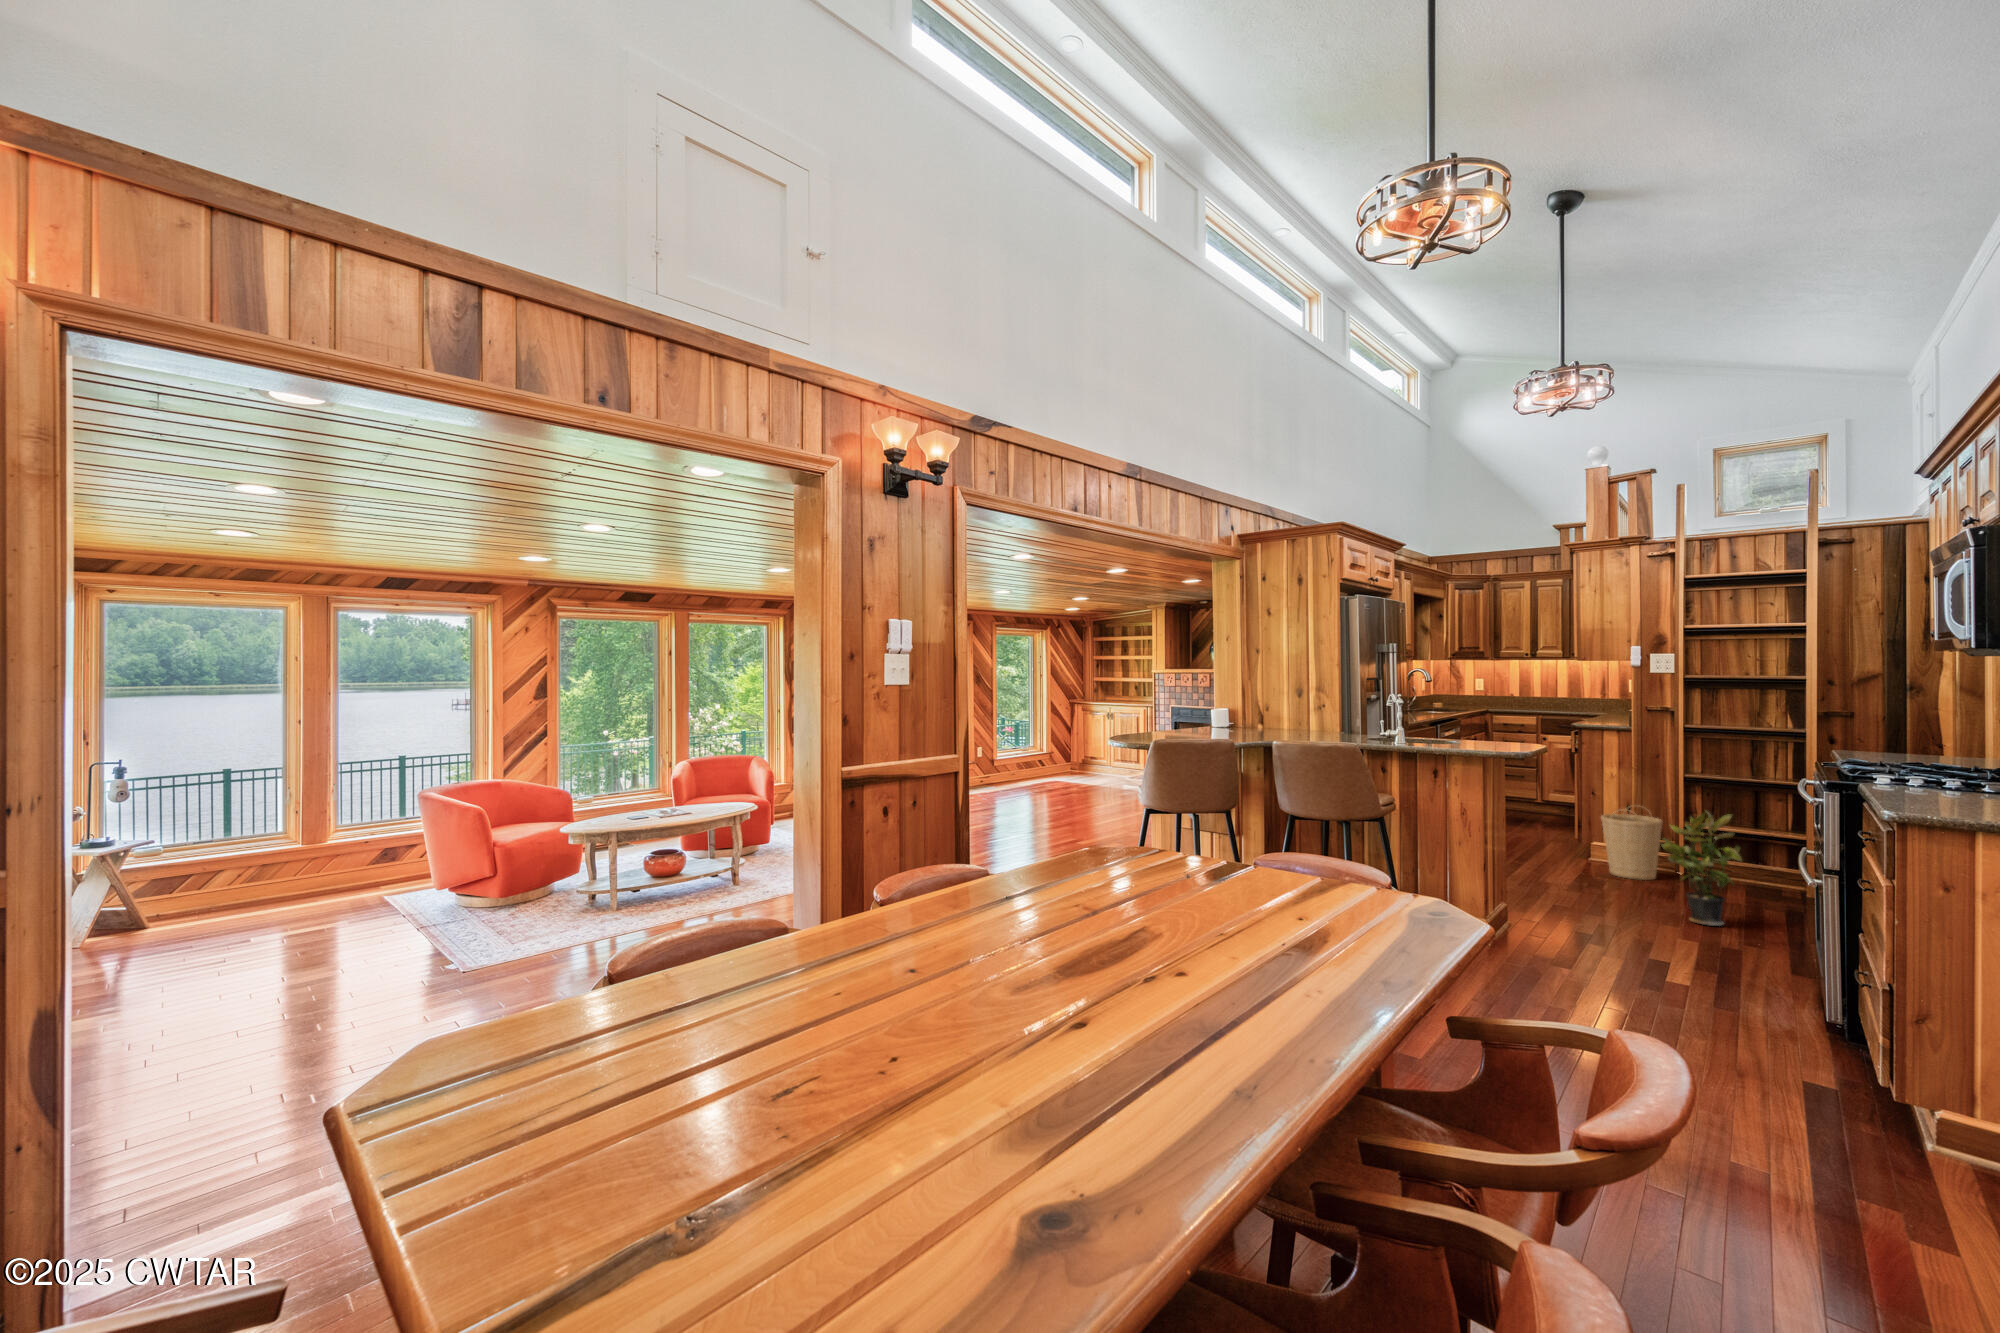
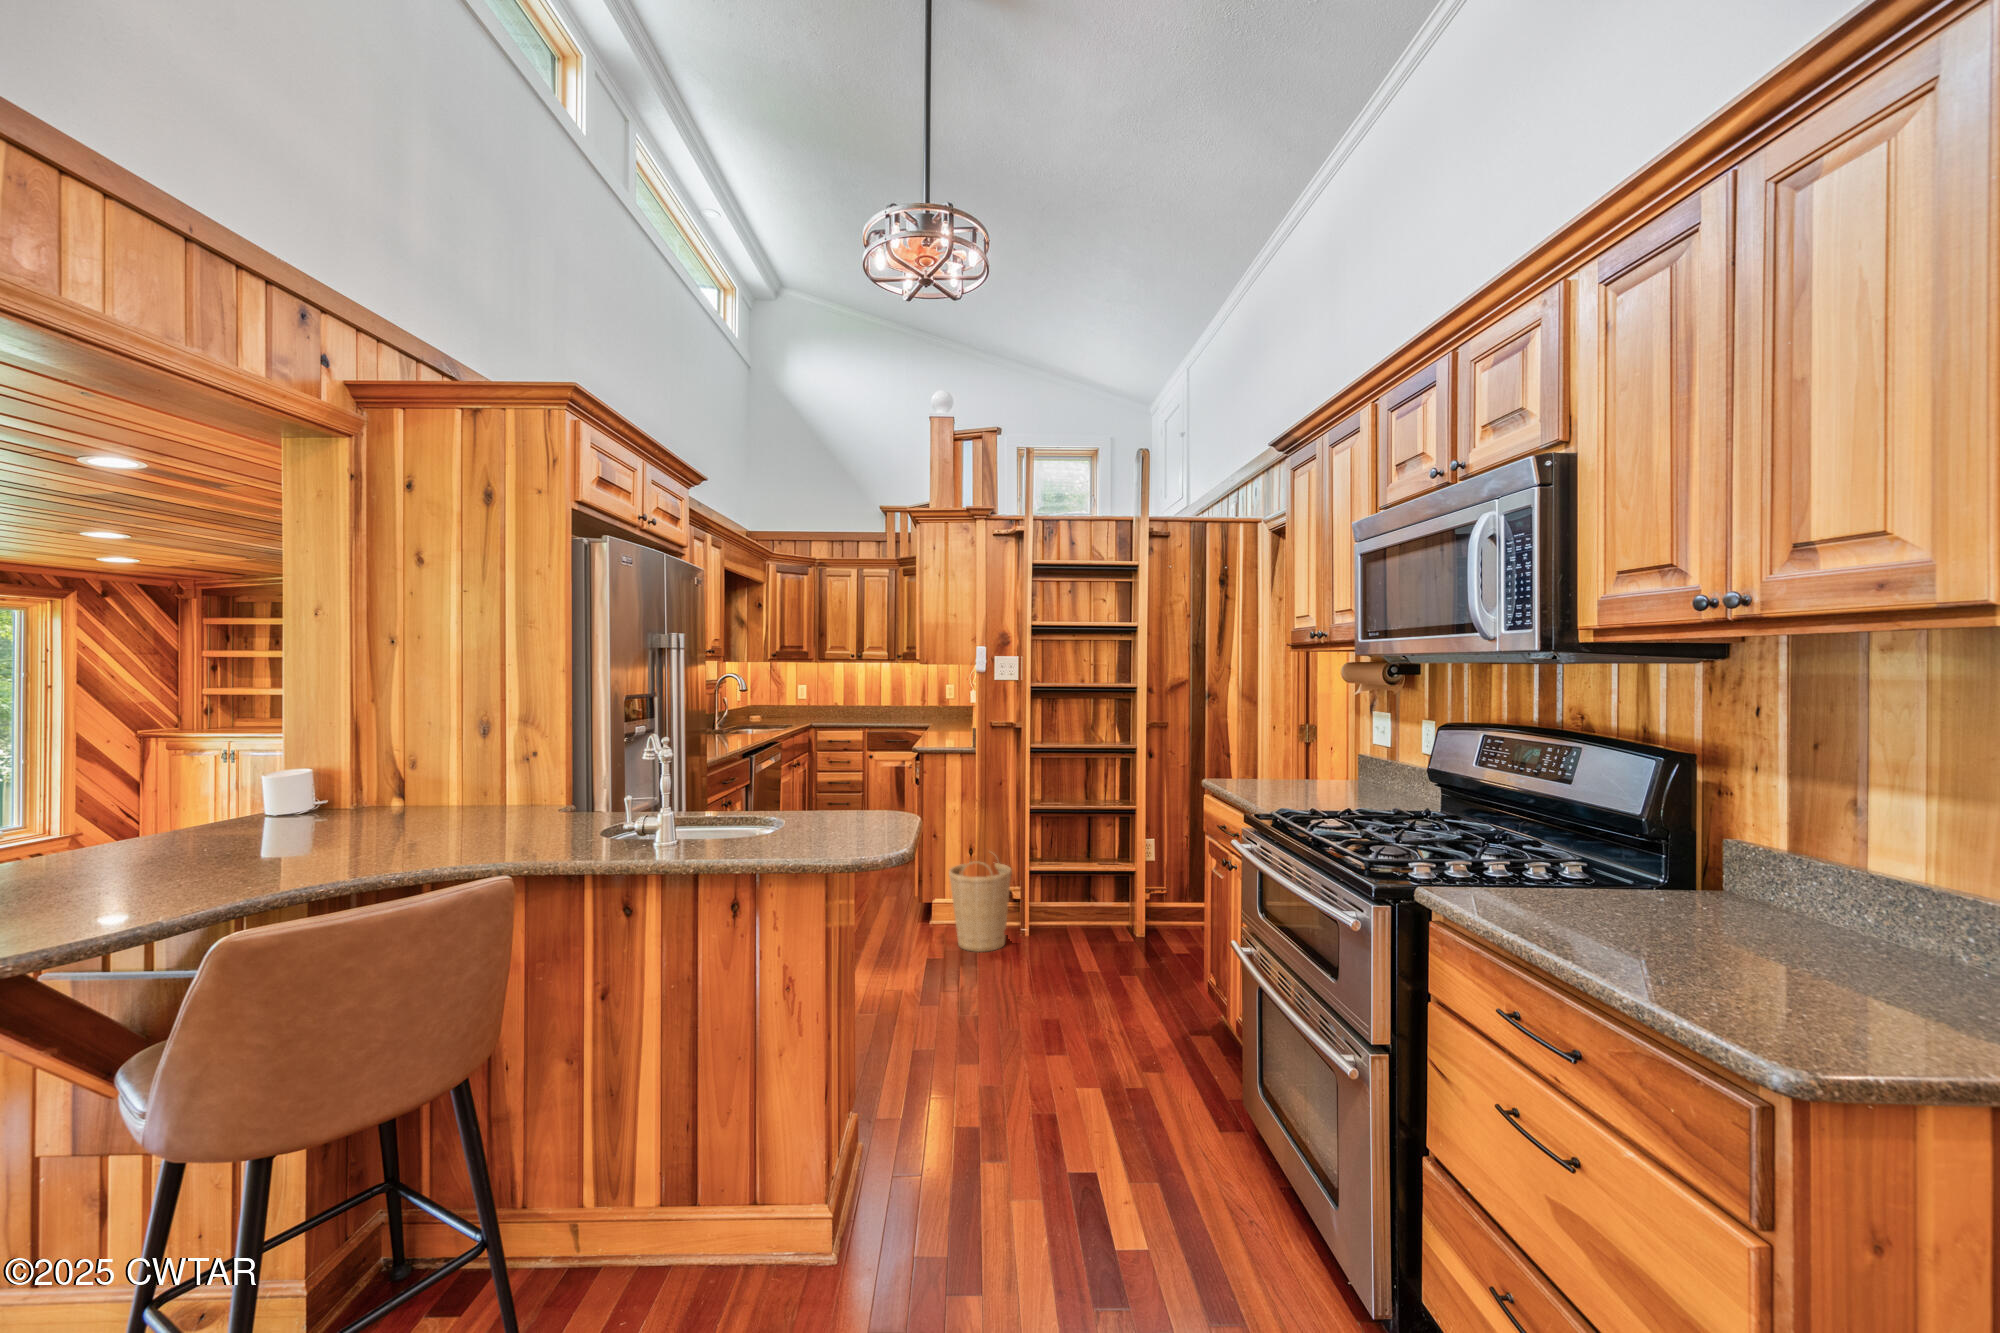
potted plant: present [1662,811,1742,926] -> none [1038,869,1123,1035]

